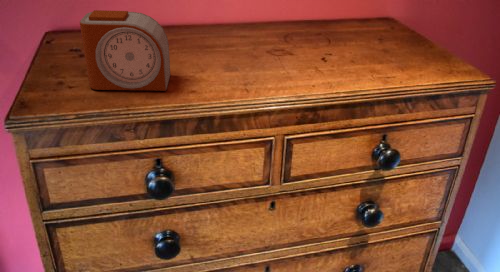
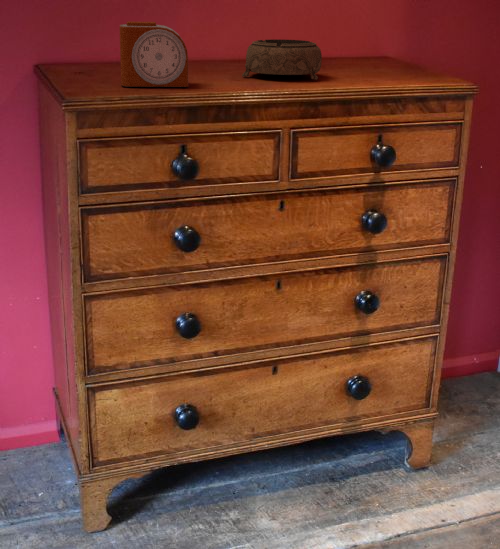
decorative bowl: none [238,10,326,68] -> present [242,39,322,80]

